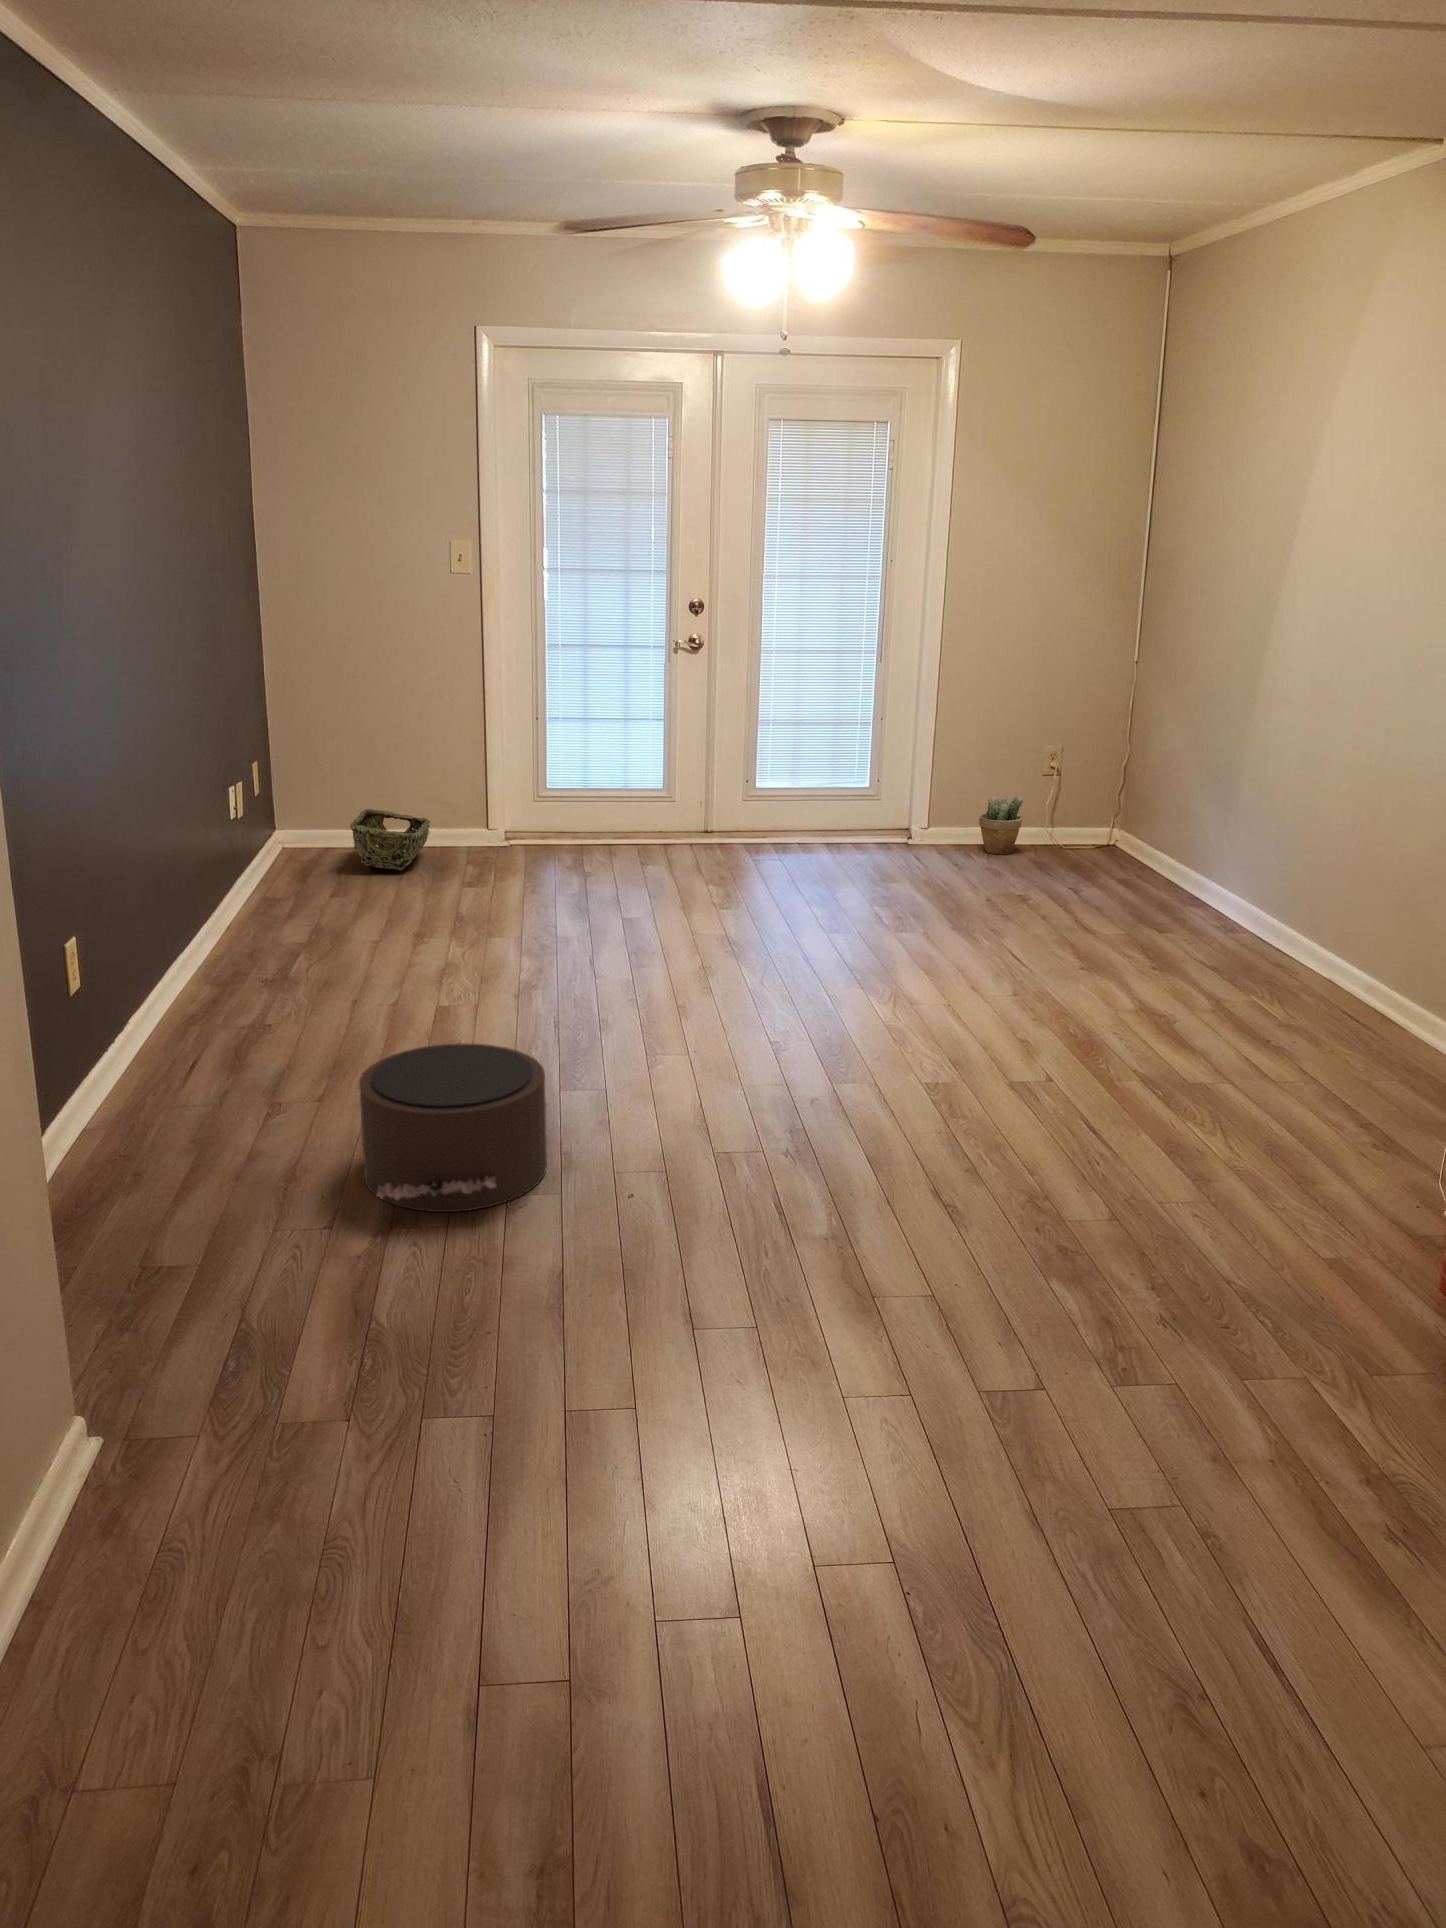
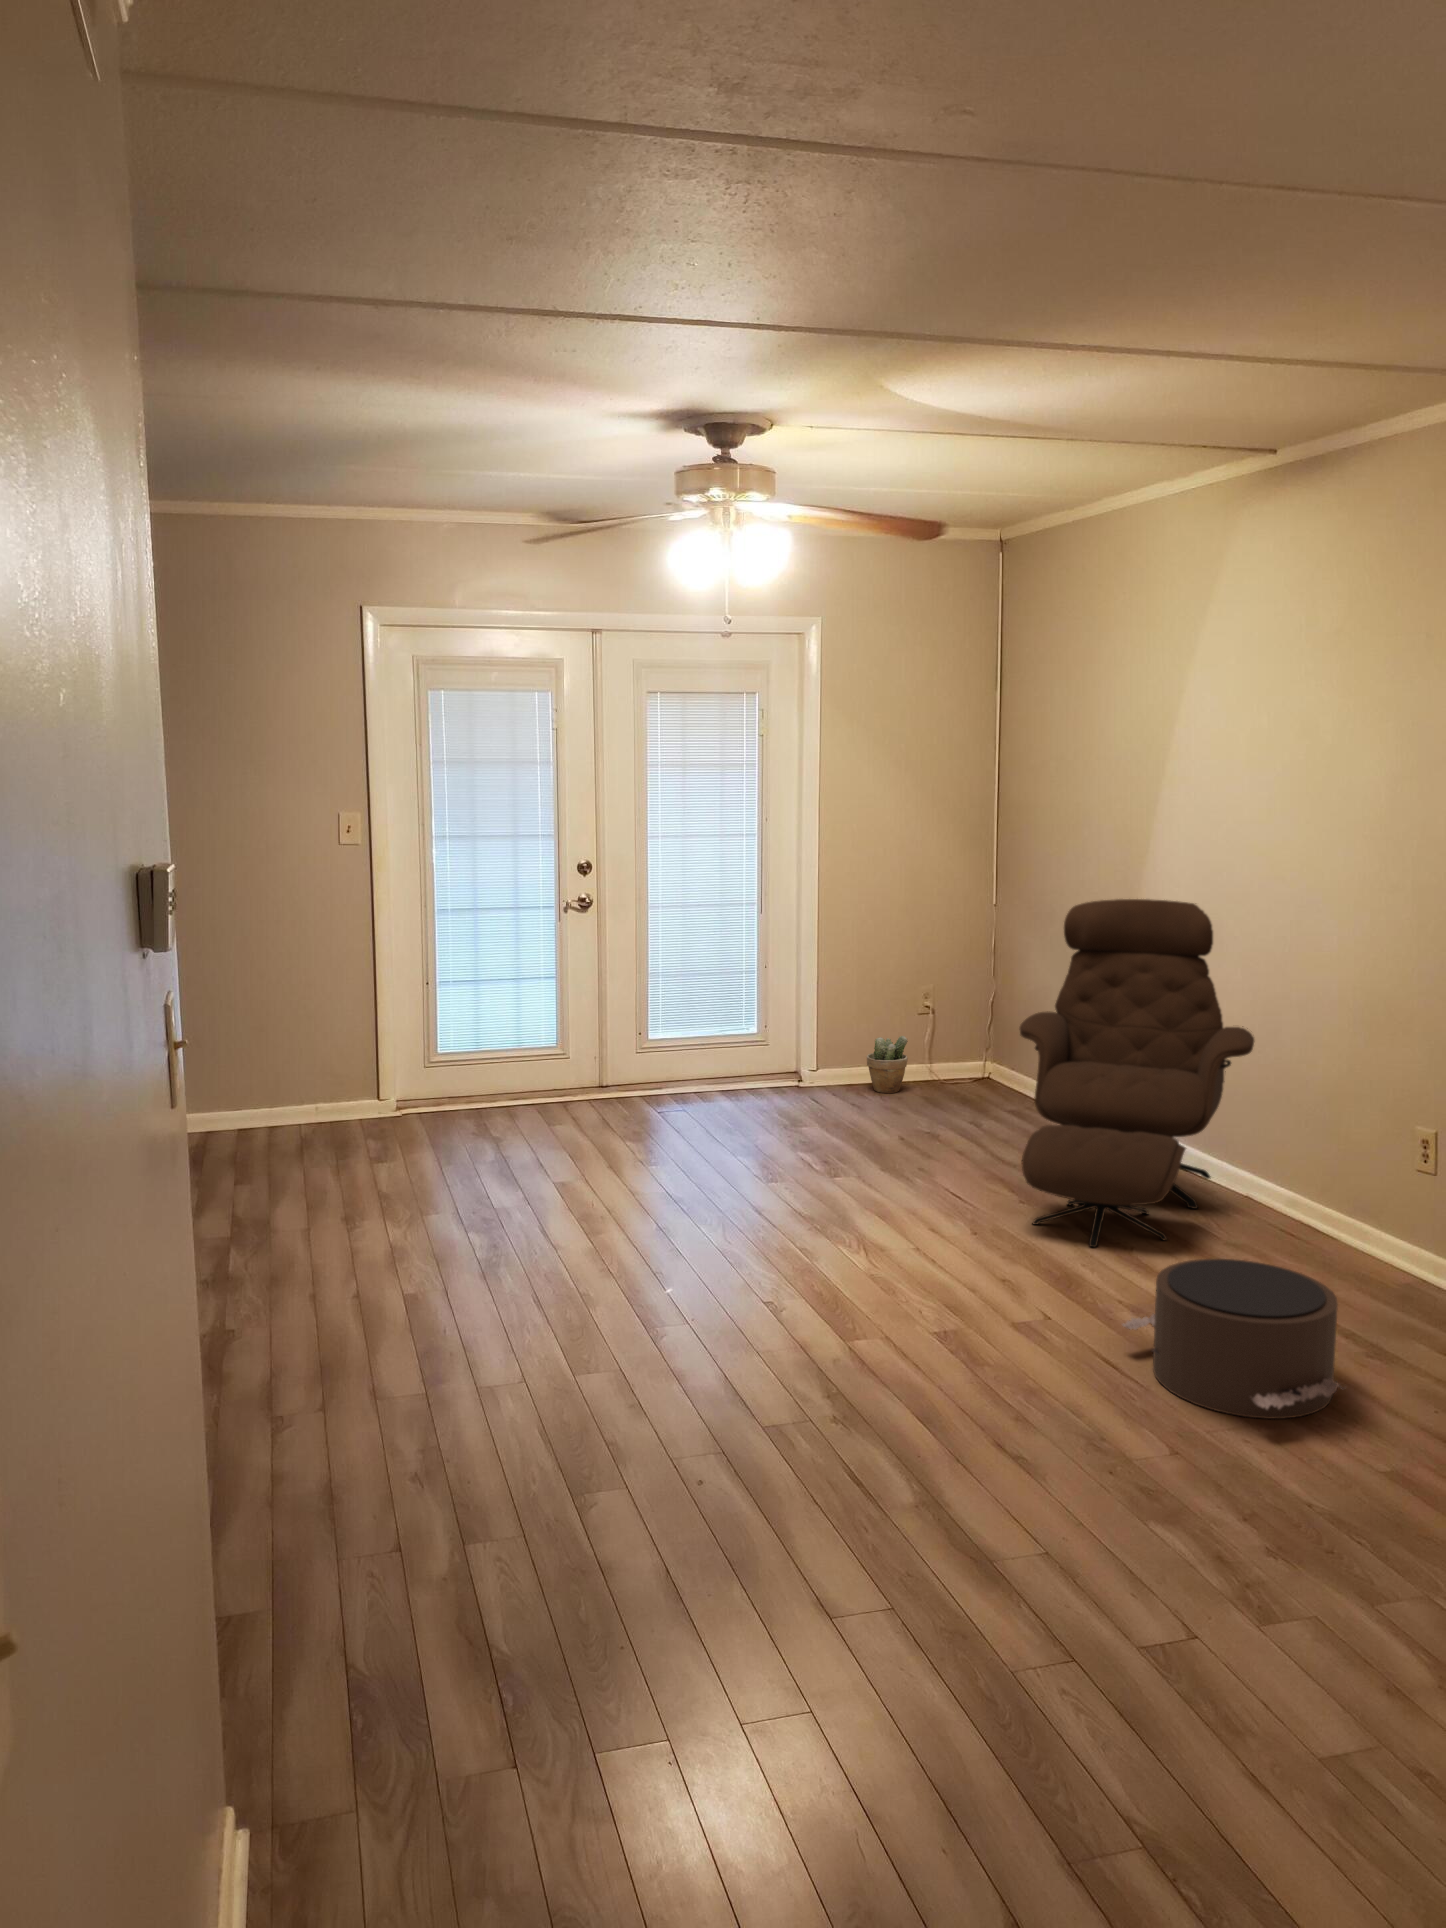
lounge chair: none [1066,656,1352,1009] -> present [1019,899,1254,1247]
woven basket: present [350,809,430,871] -> none [242,1086,321,1151]
pouf: present [359,1043,547,1212] -> present [1122,1259,1340,1419]

